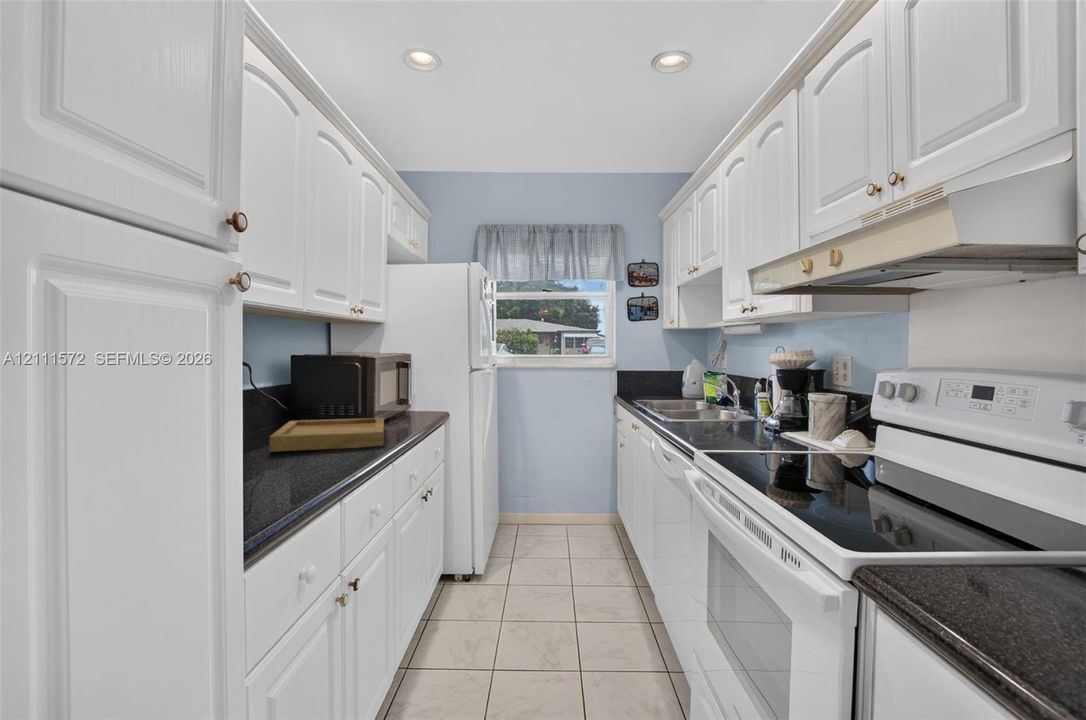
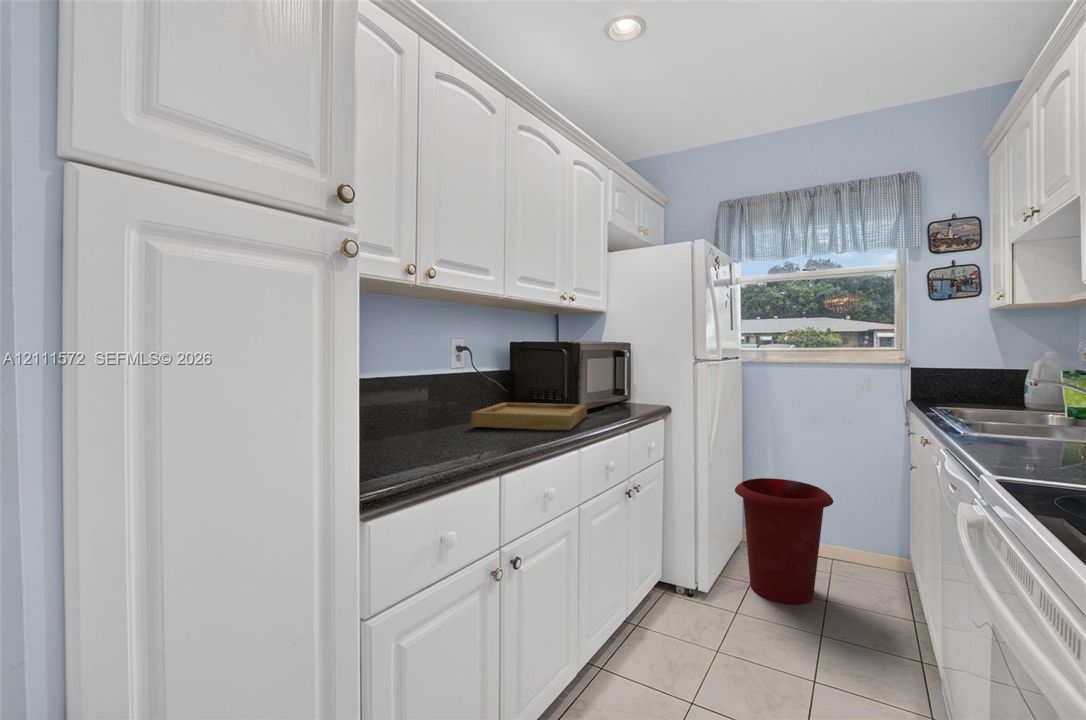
waste bin: none [501,466,574,567] -> present [735,478,833,604]

